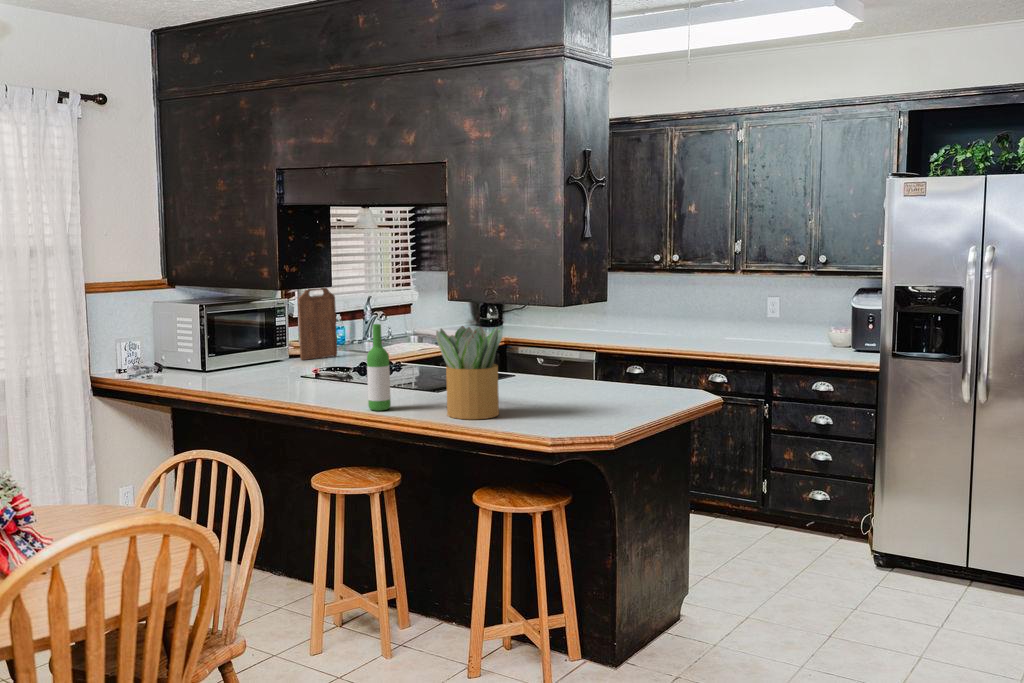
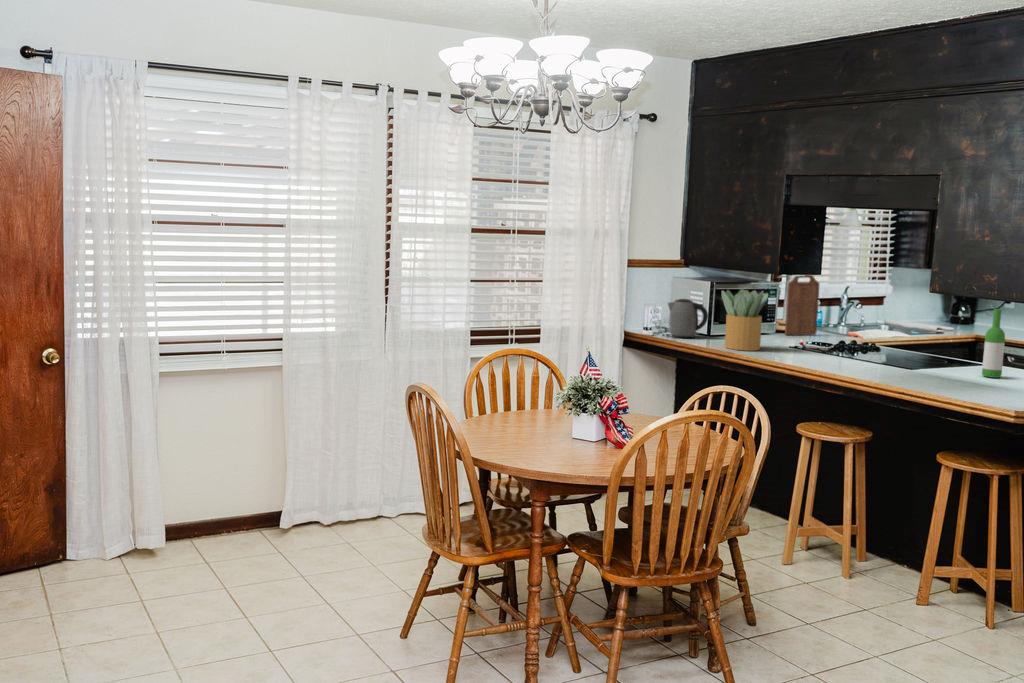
wine bottle: present [367,324,391,411] -> present [982,309,1005,378]
potted plant: present [436,326,502,419] -> present [722,289,768,351]
kettle: none [143,328,199,379] -> present [668,299,708,338]

